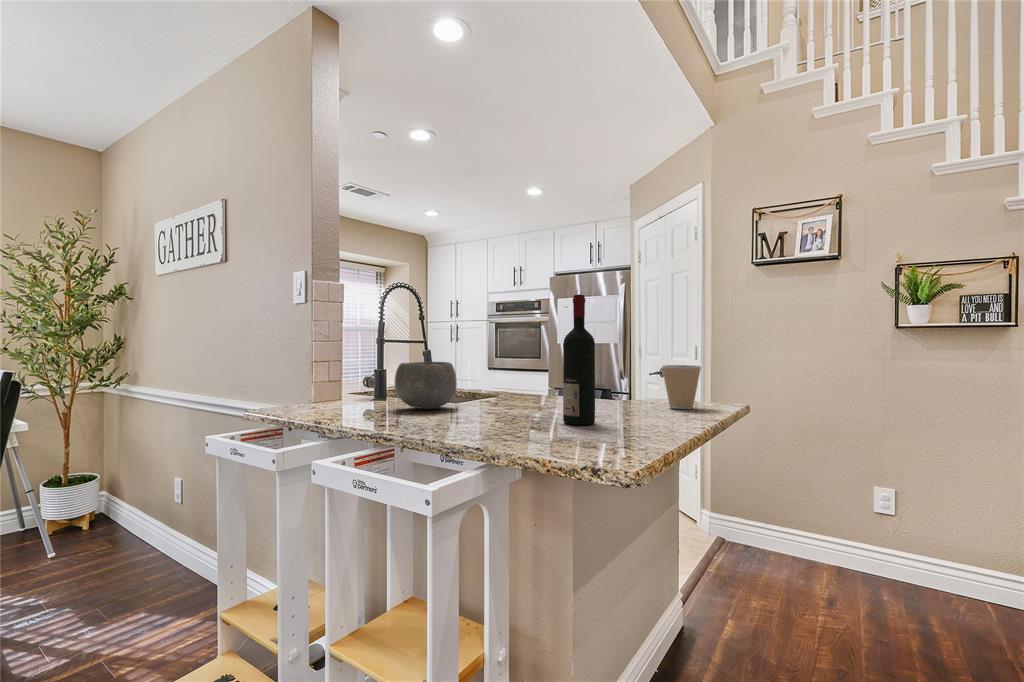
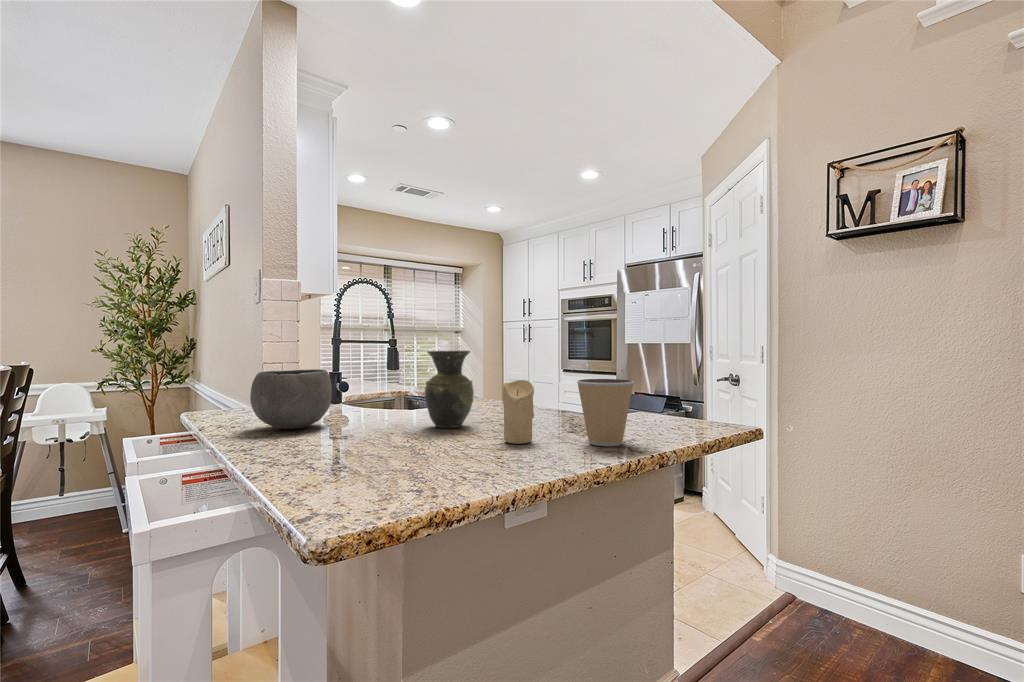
wine bottle: present [563,295,595,425] -> none [358,277,406,473]
vase: none [530,346,567,405] -> present [425,351,474,428]
candle: none [613,366,635,410] -> present [502,380,534,444]

